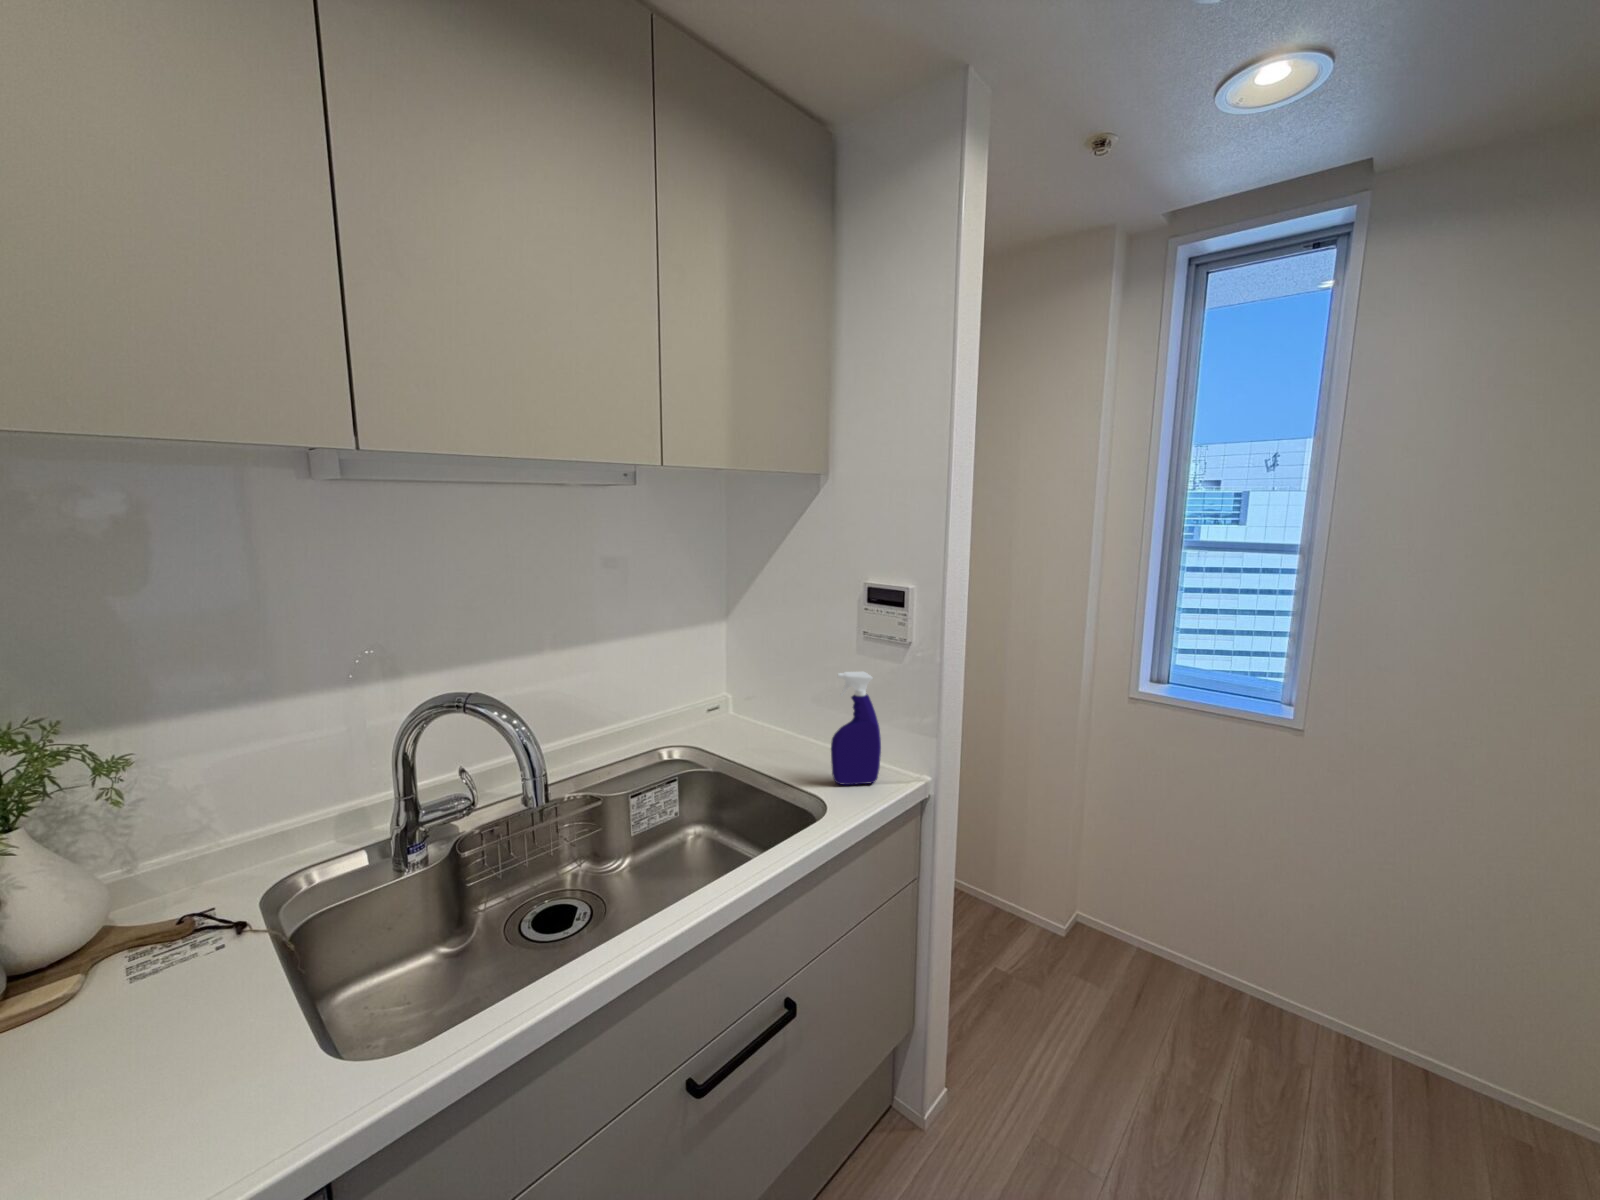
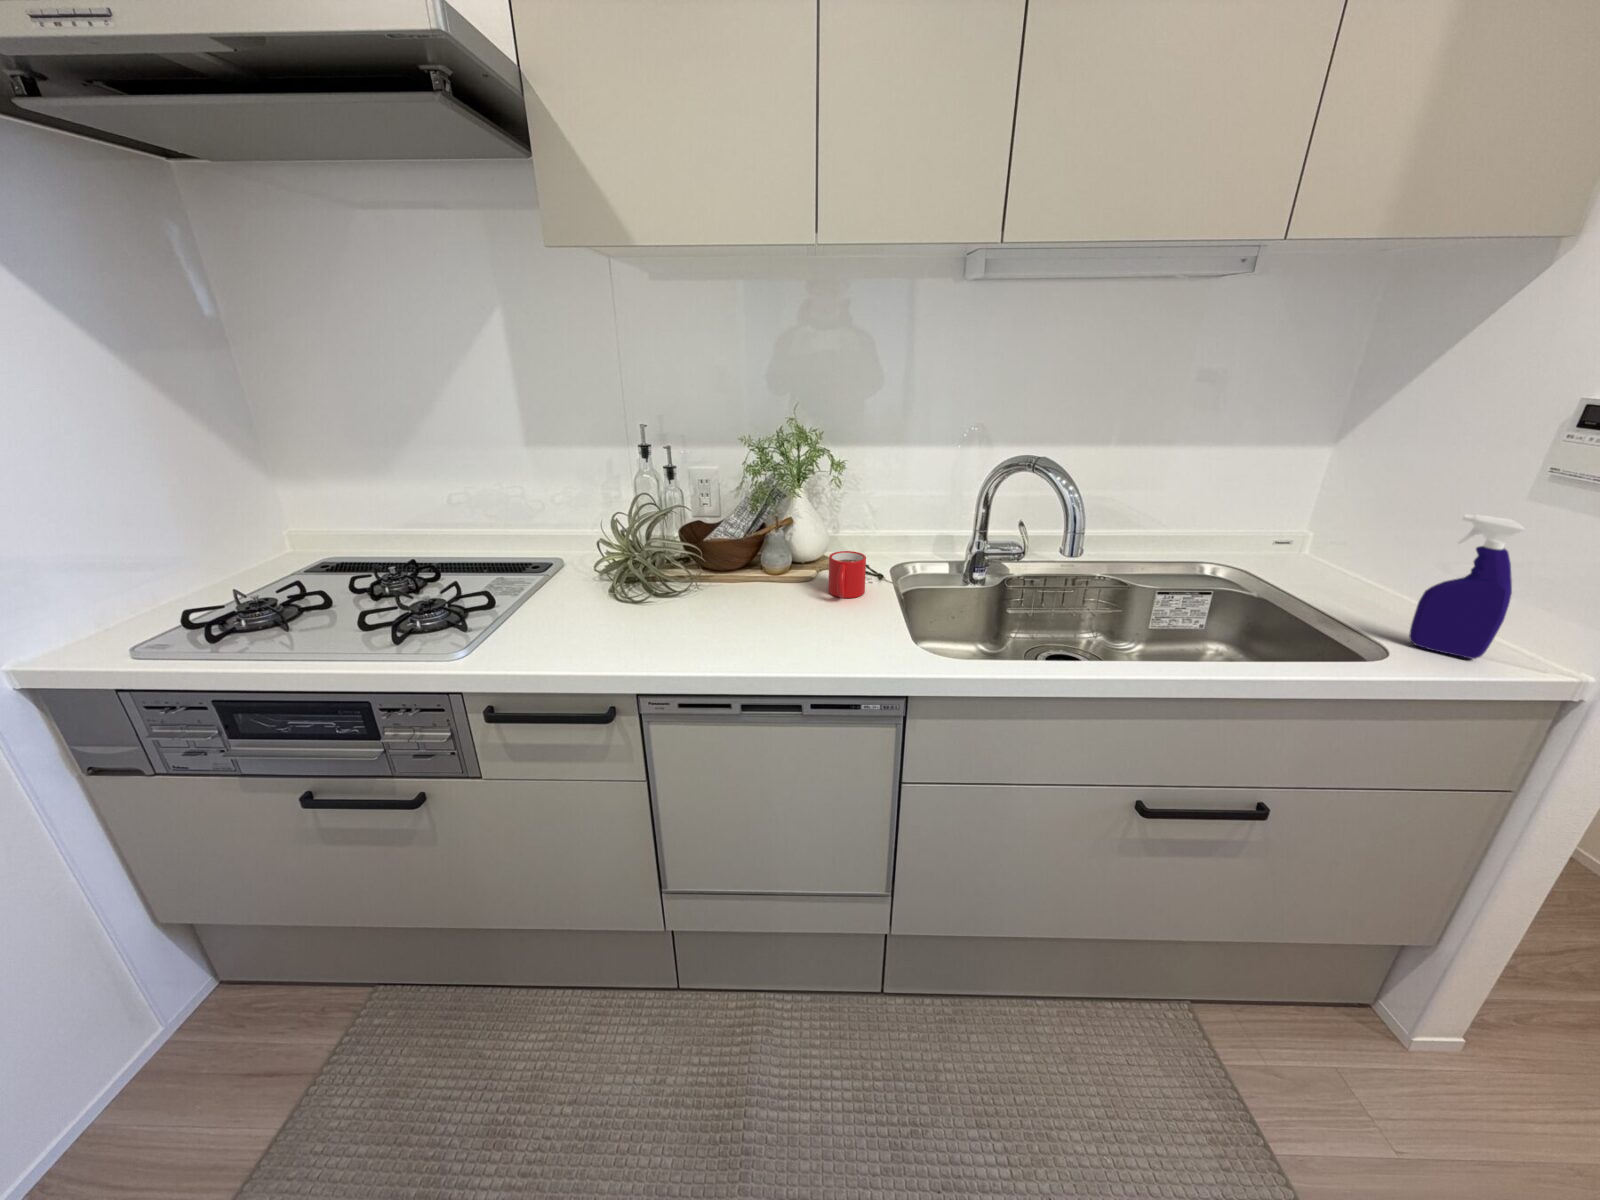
mug: none [110,912,211,1017] -> present [828,551,866,598]

